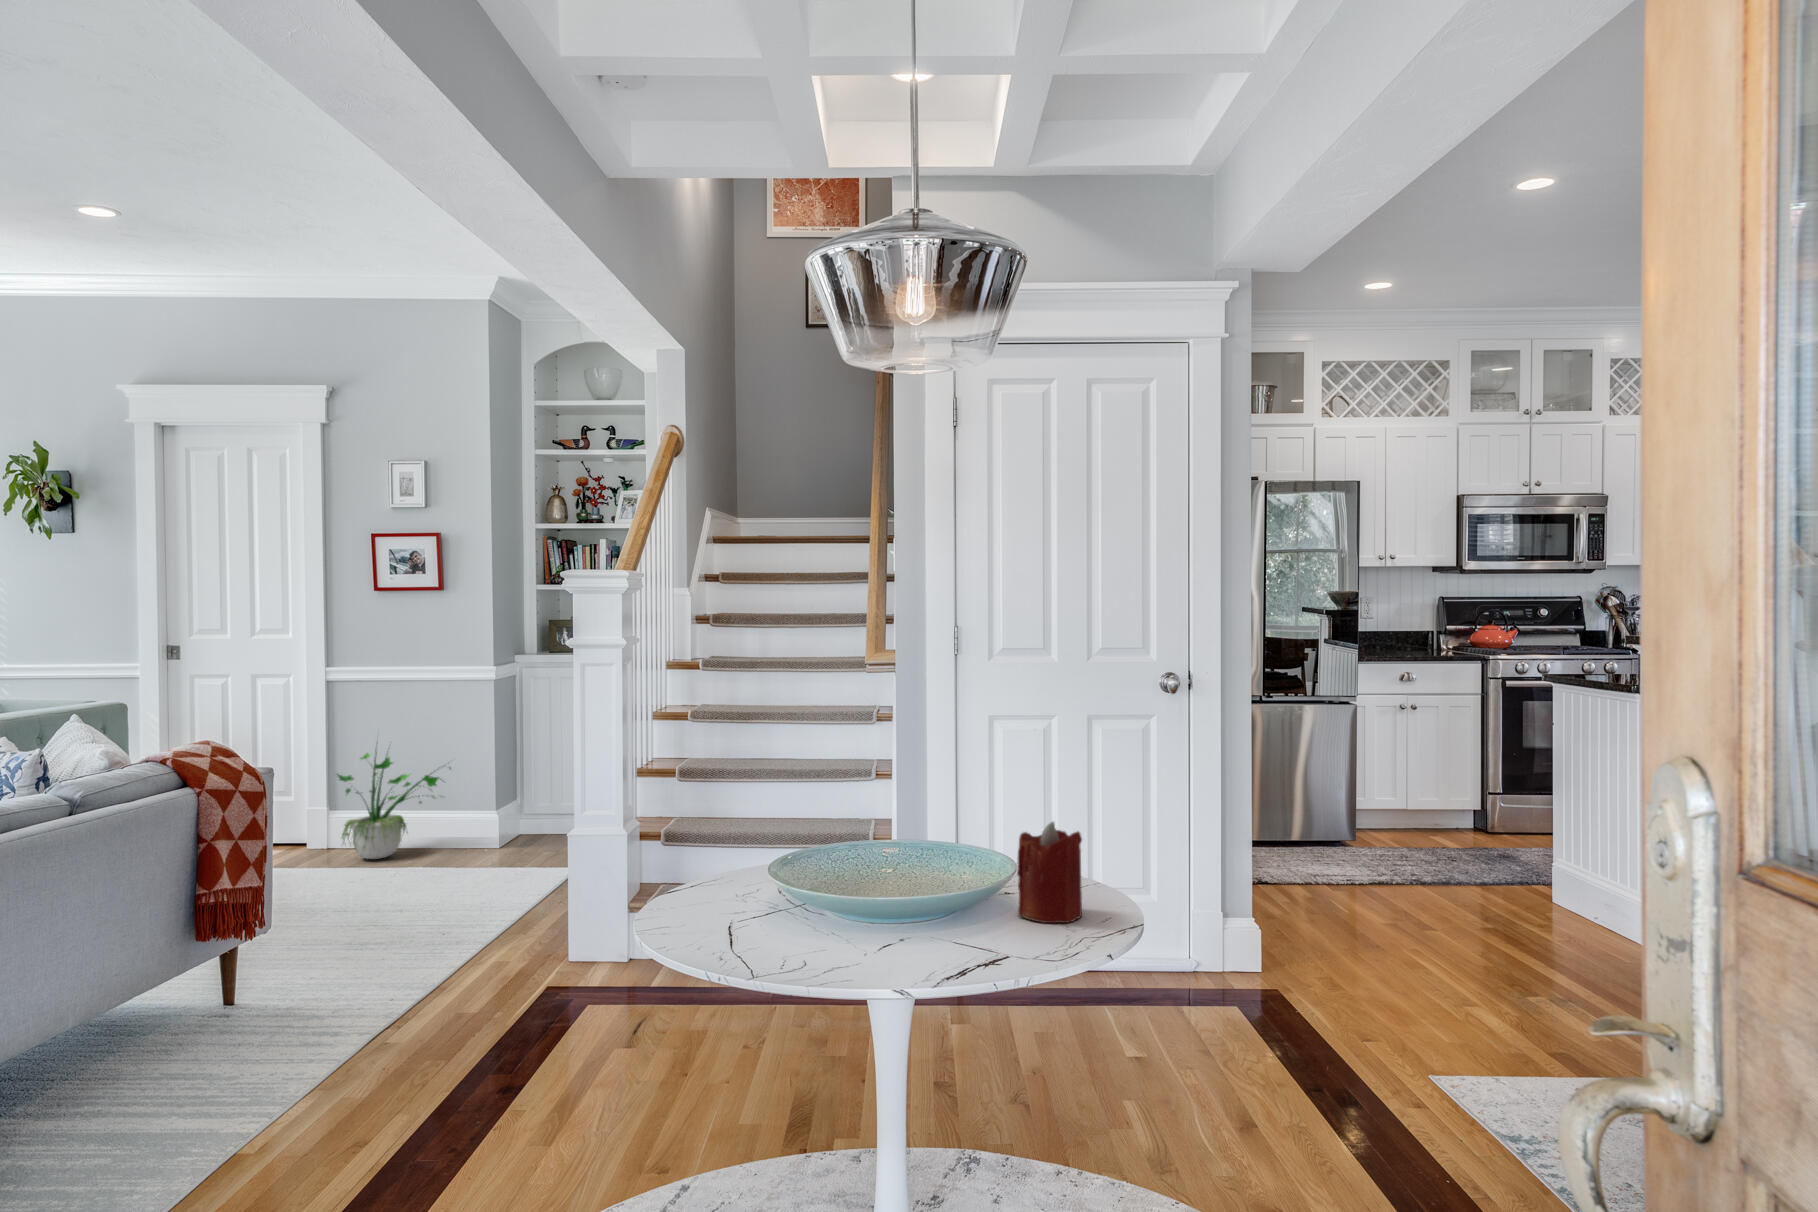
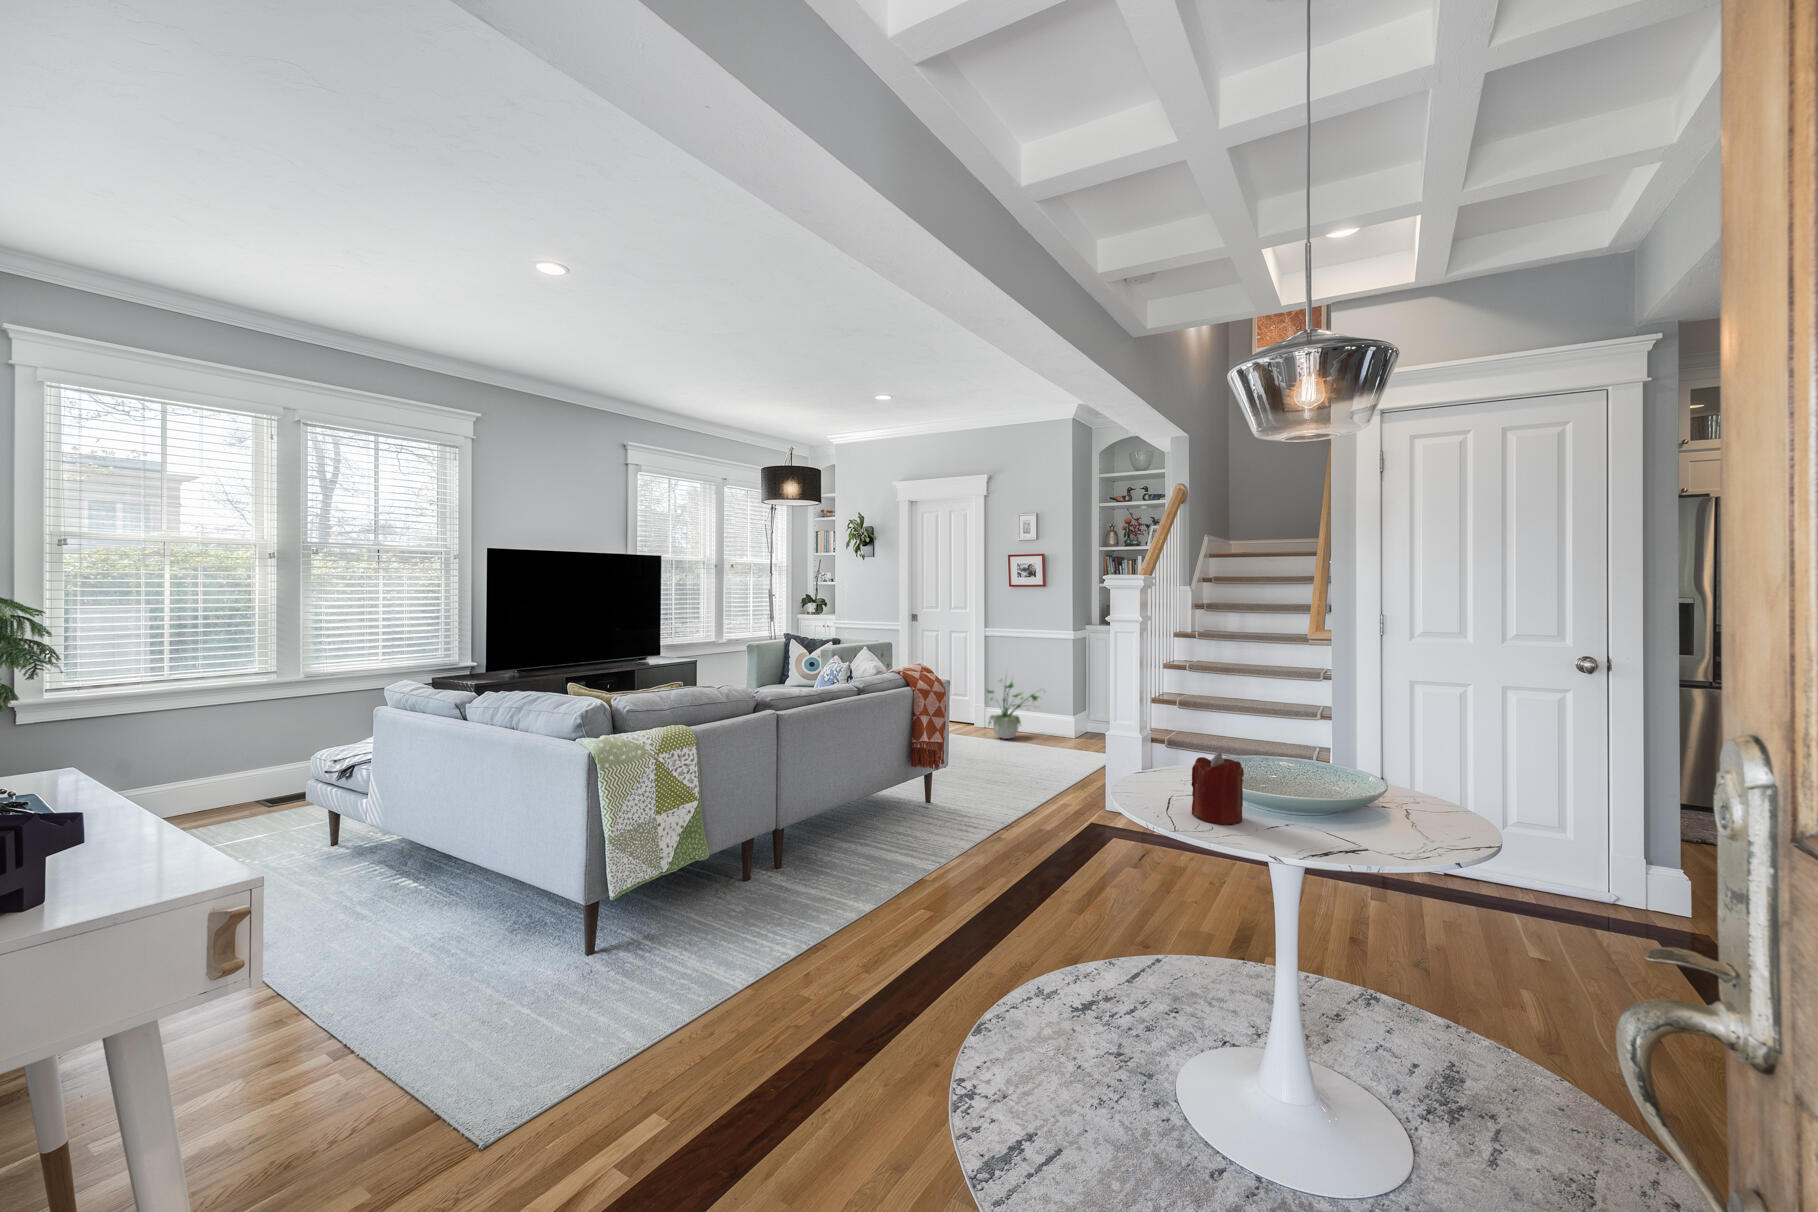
candle: present [1017,822,1082,923] -> present [1191,752,1244,825]

